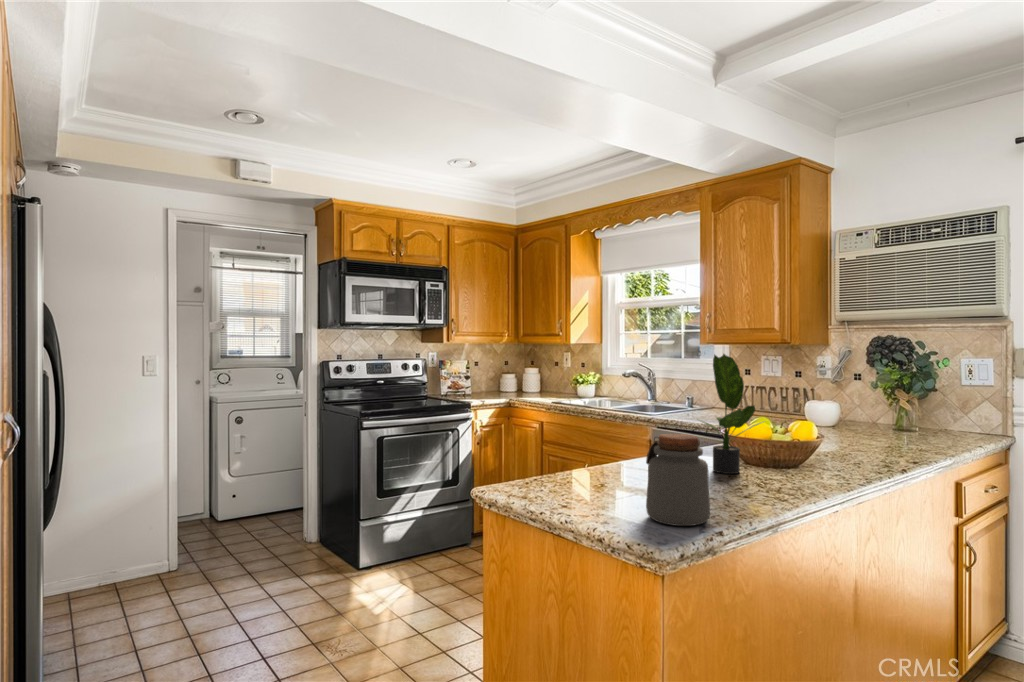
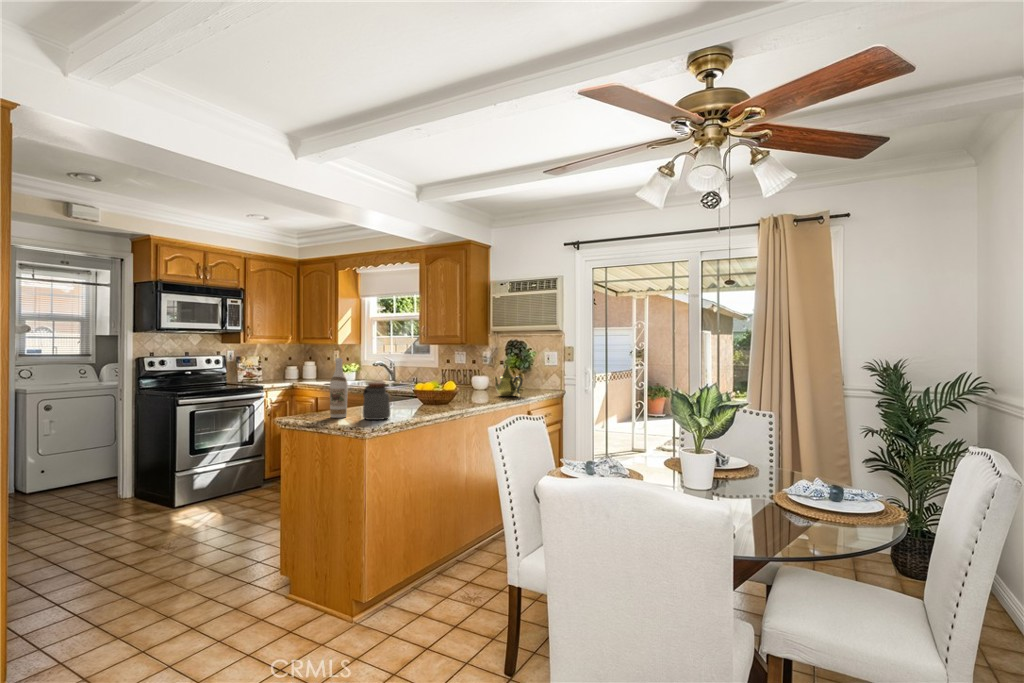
potted plant: present [702,354,762,474] -> none [397,348,429,407]
wine bottle: none [573,376,609,507] -> present [330,358,348,418]
teapot: none [865,381,941,448] -> present [494,363,523,396]

